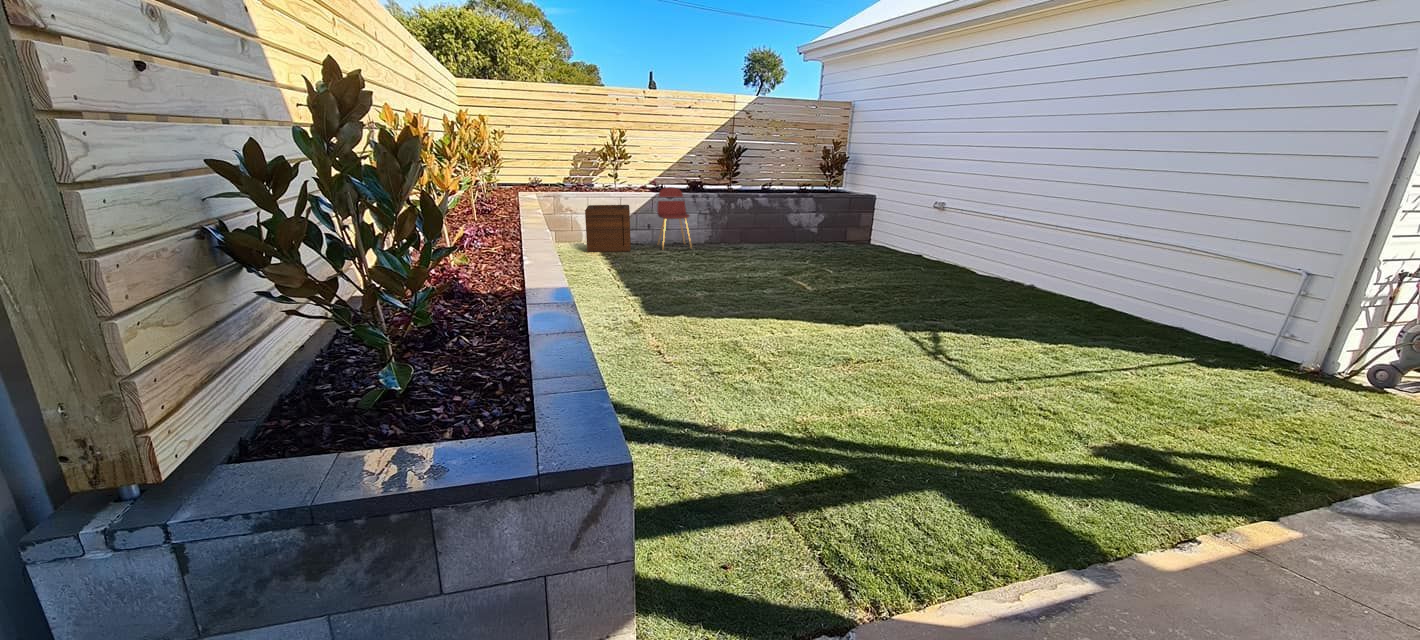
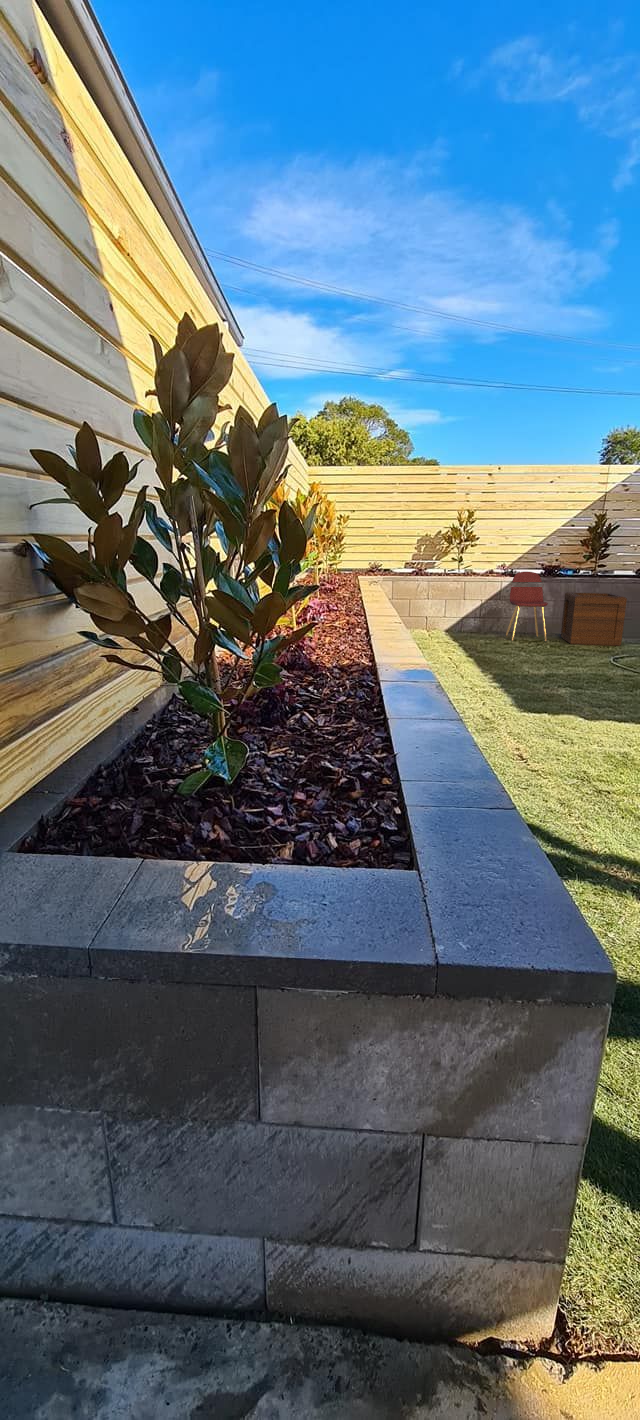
wooden crate: present [585,205,631,252] -> present [561,592,627,646]

